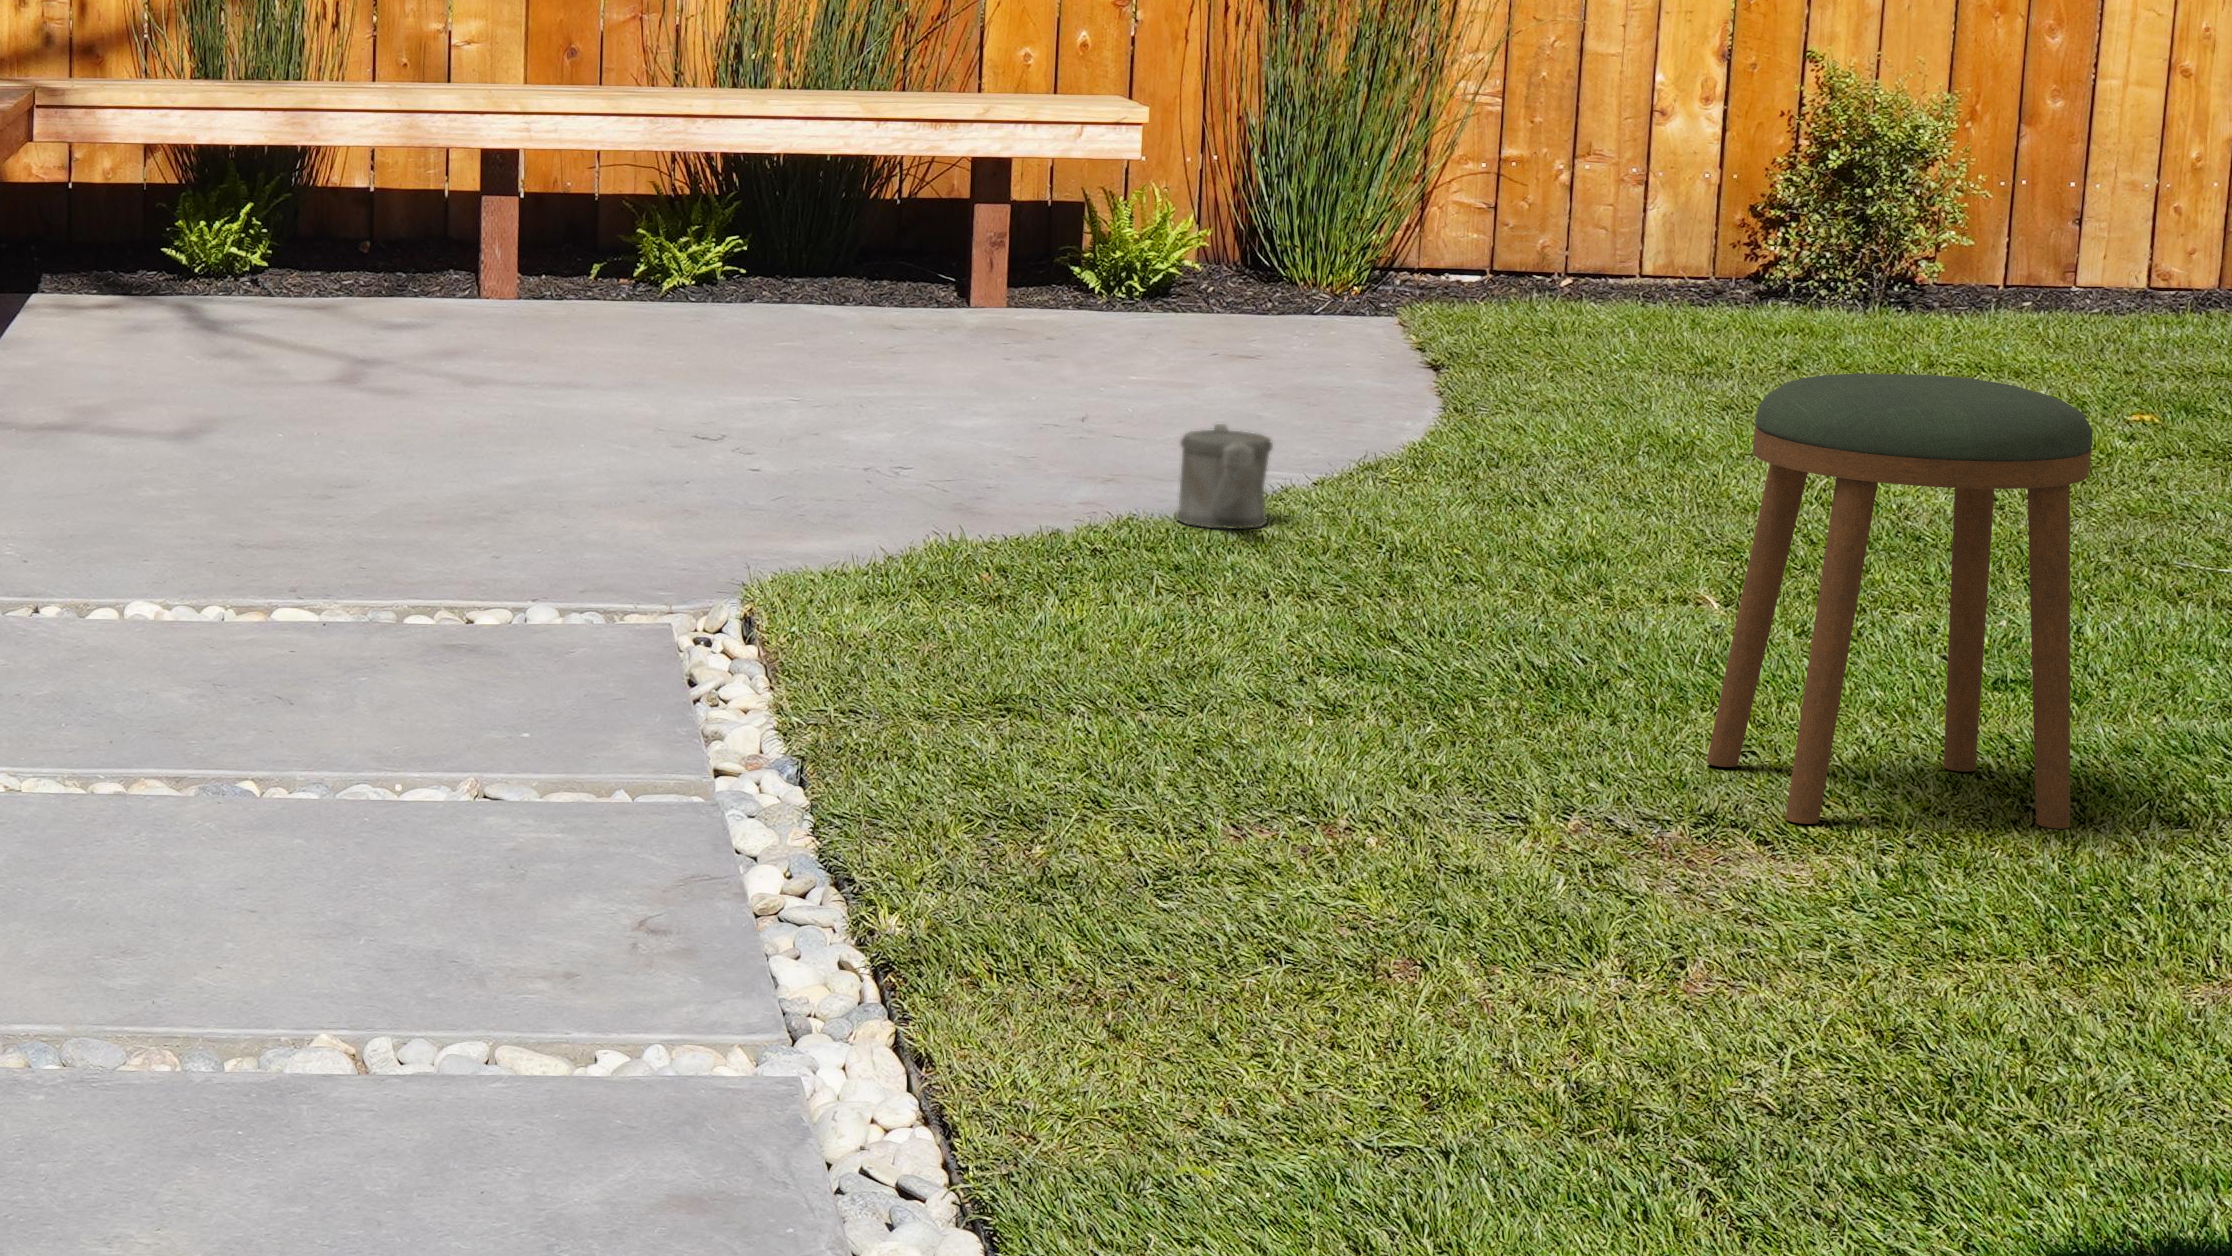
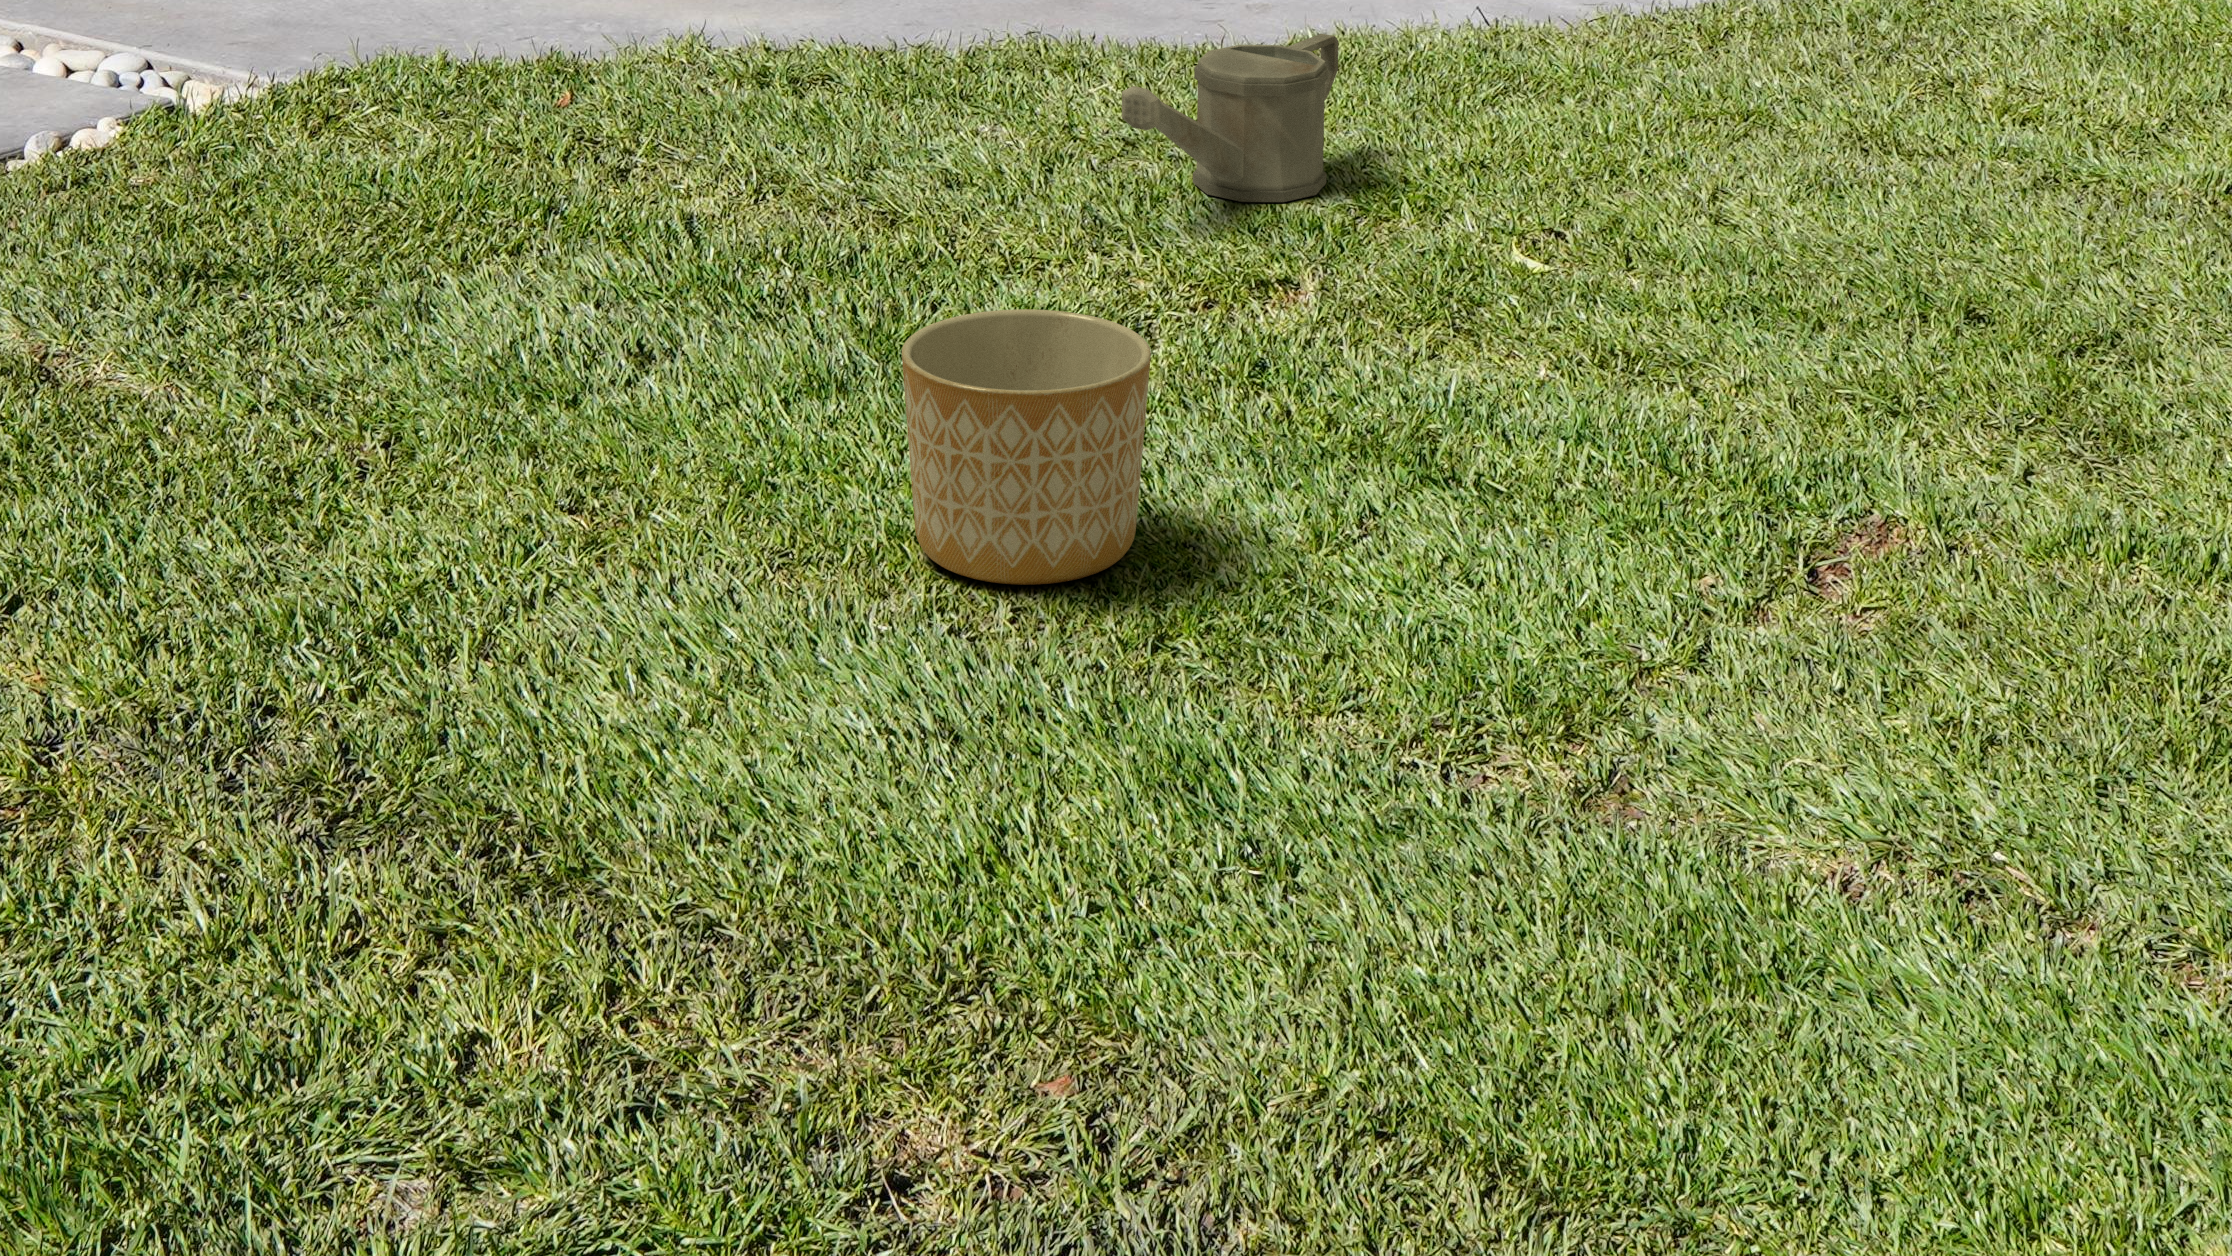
stool: present [1707,374,2093,829] -> none [186,248,855,1170]
planter: none [1522,510,1681,662] -> present [902,309,1151,585]

